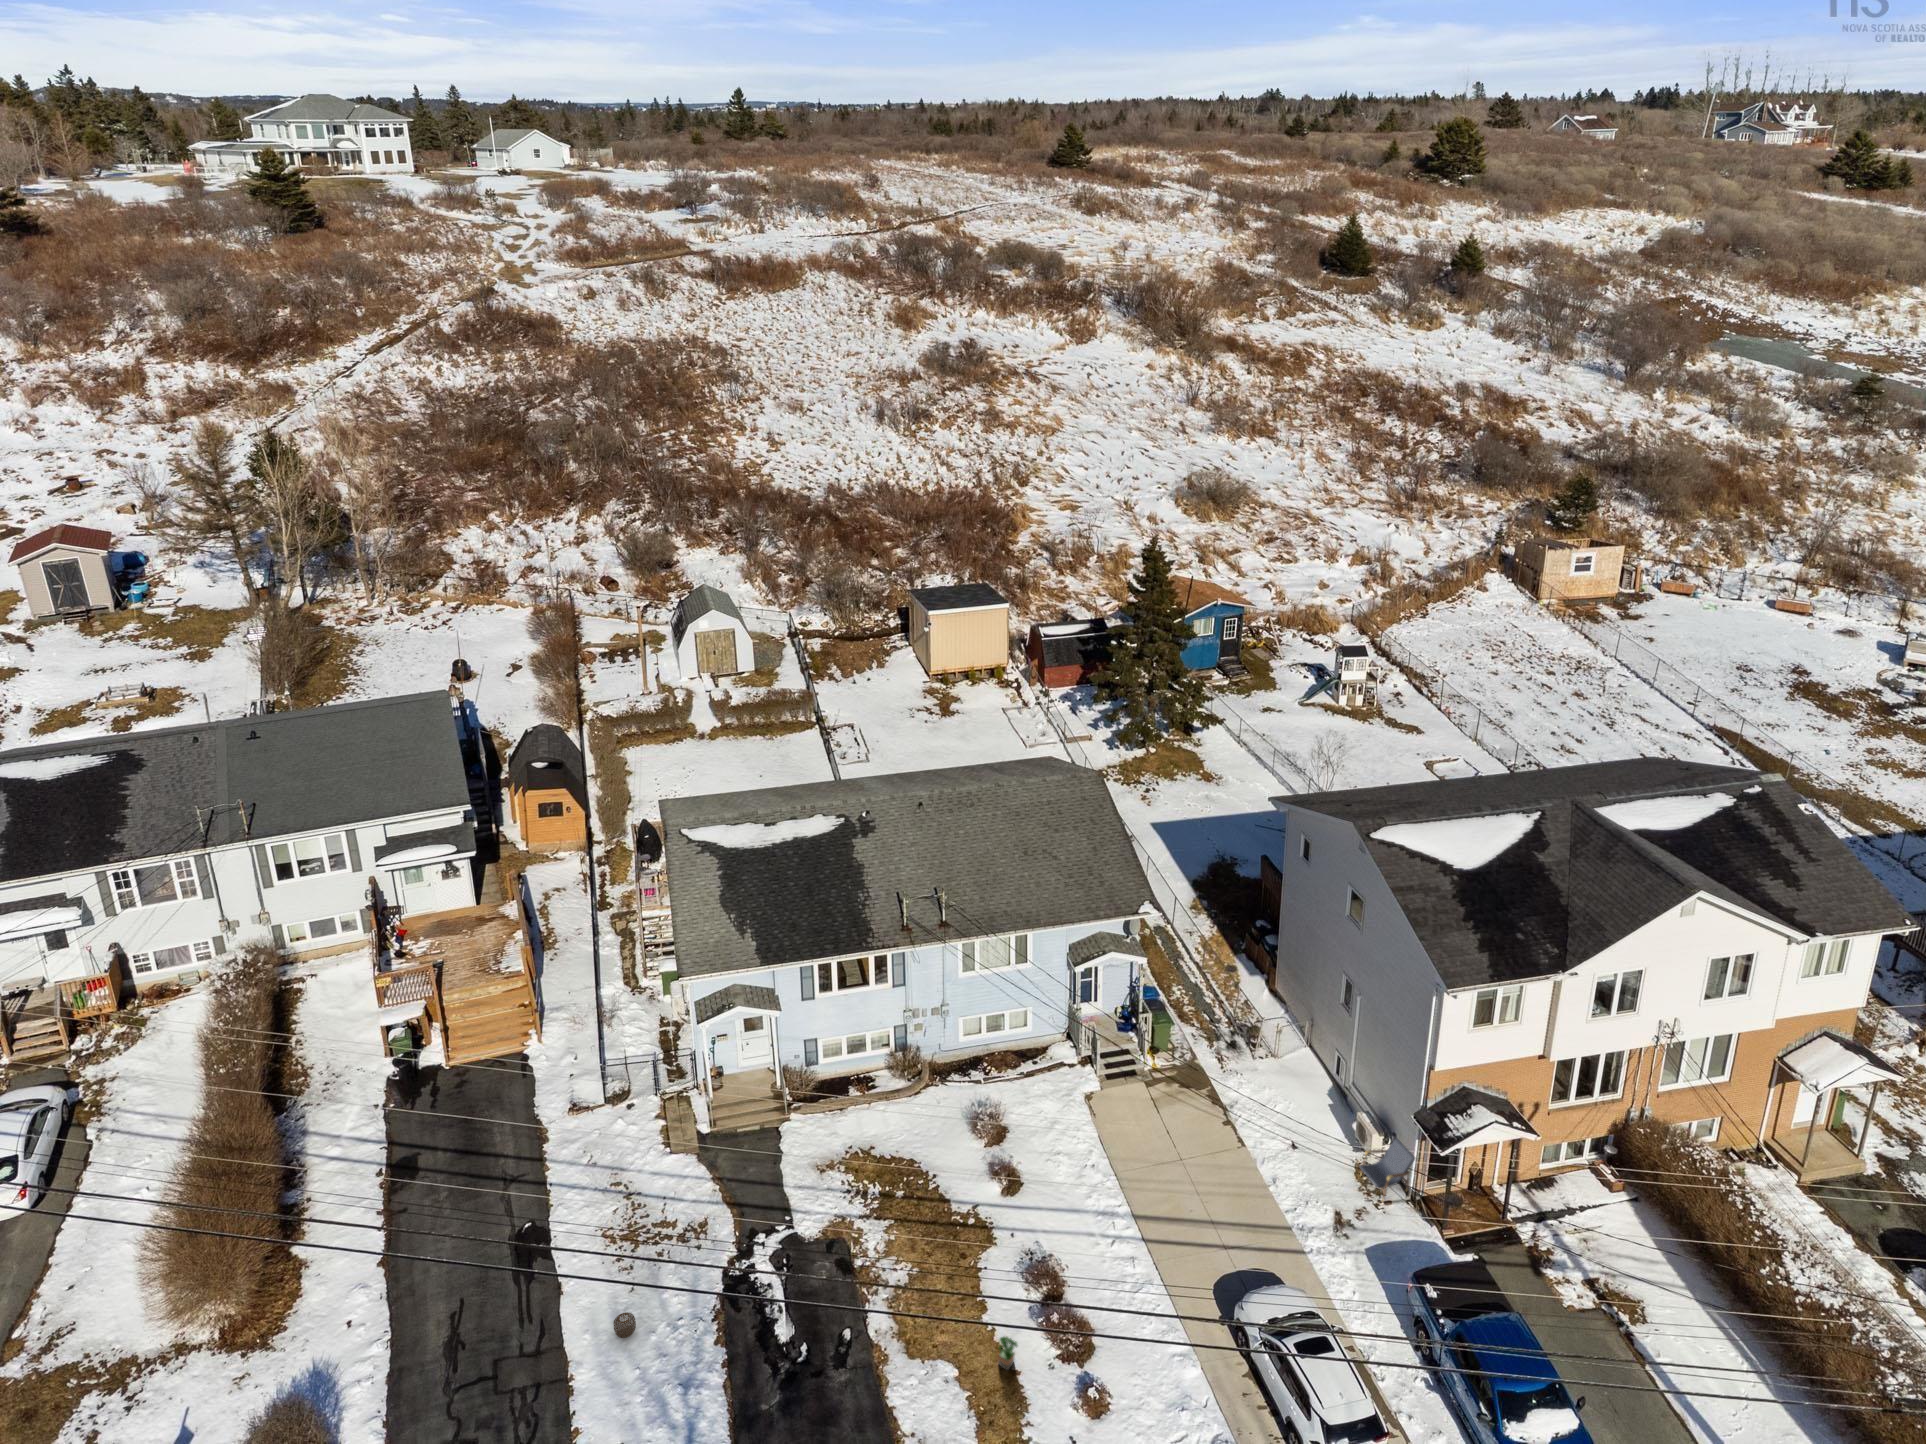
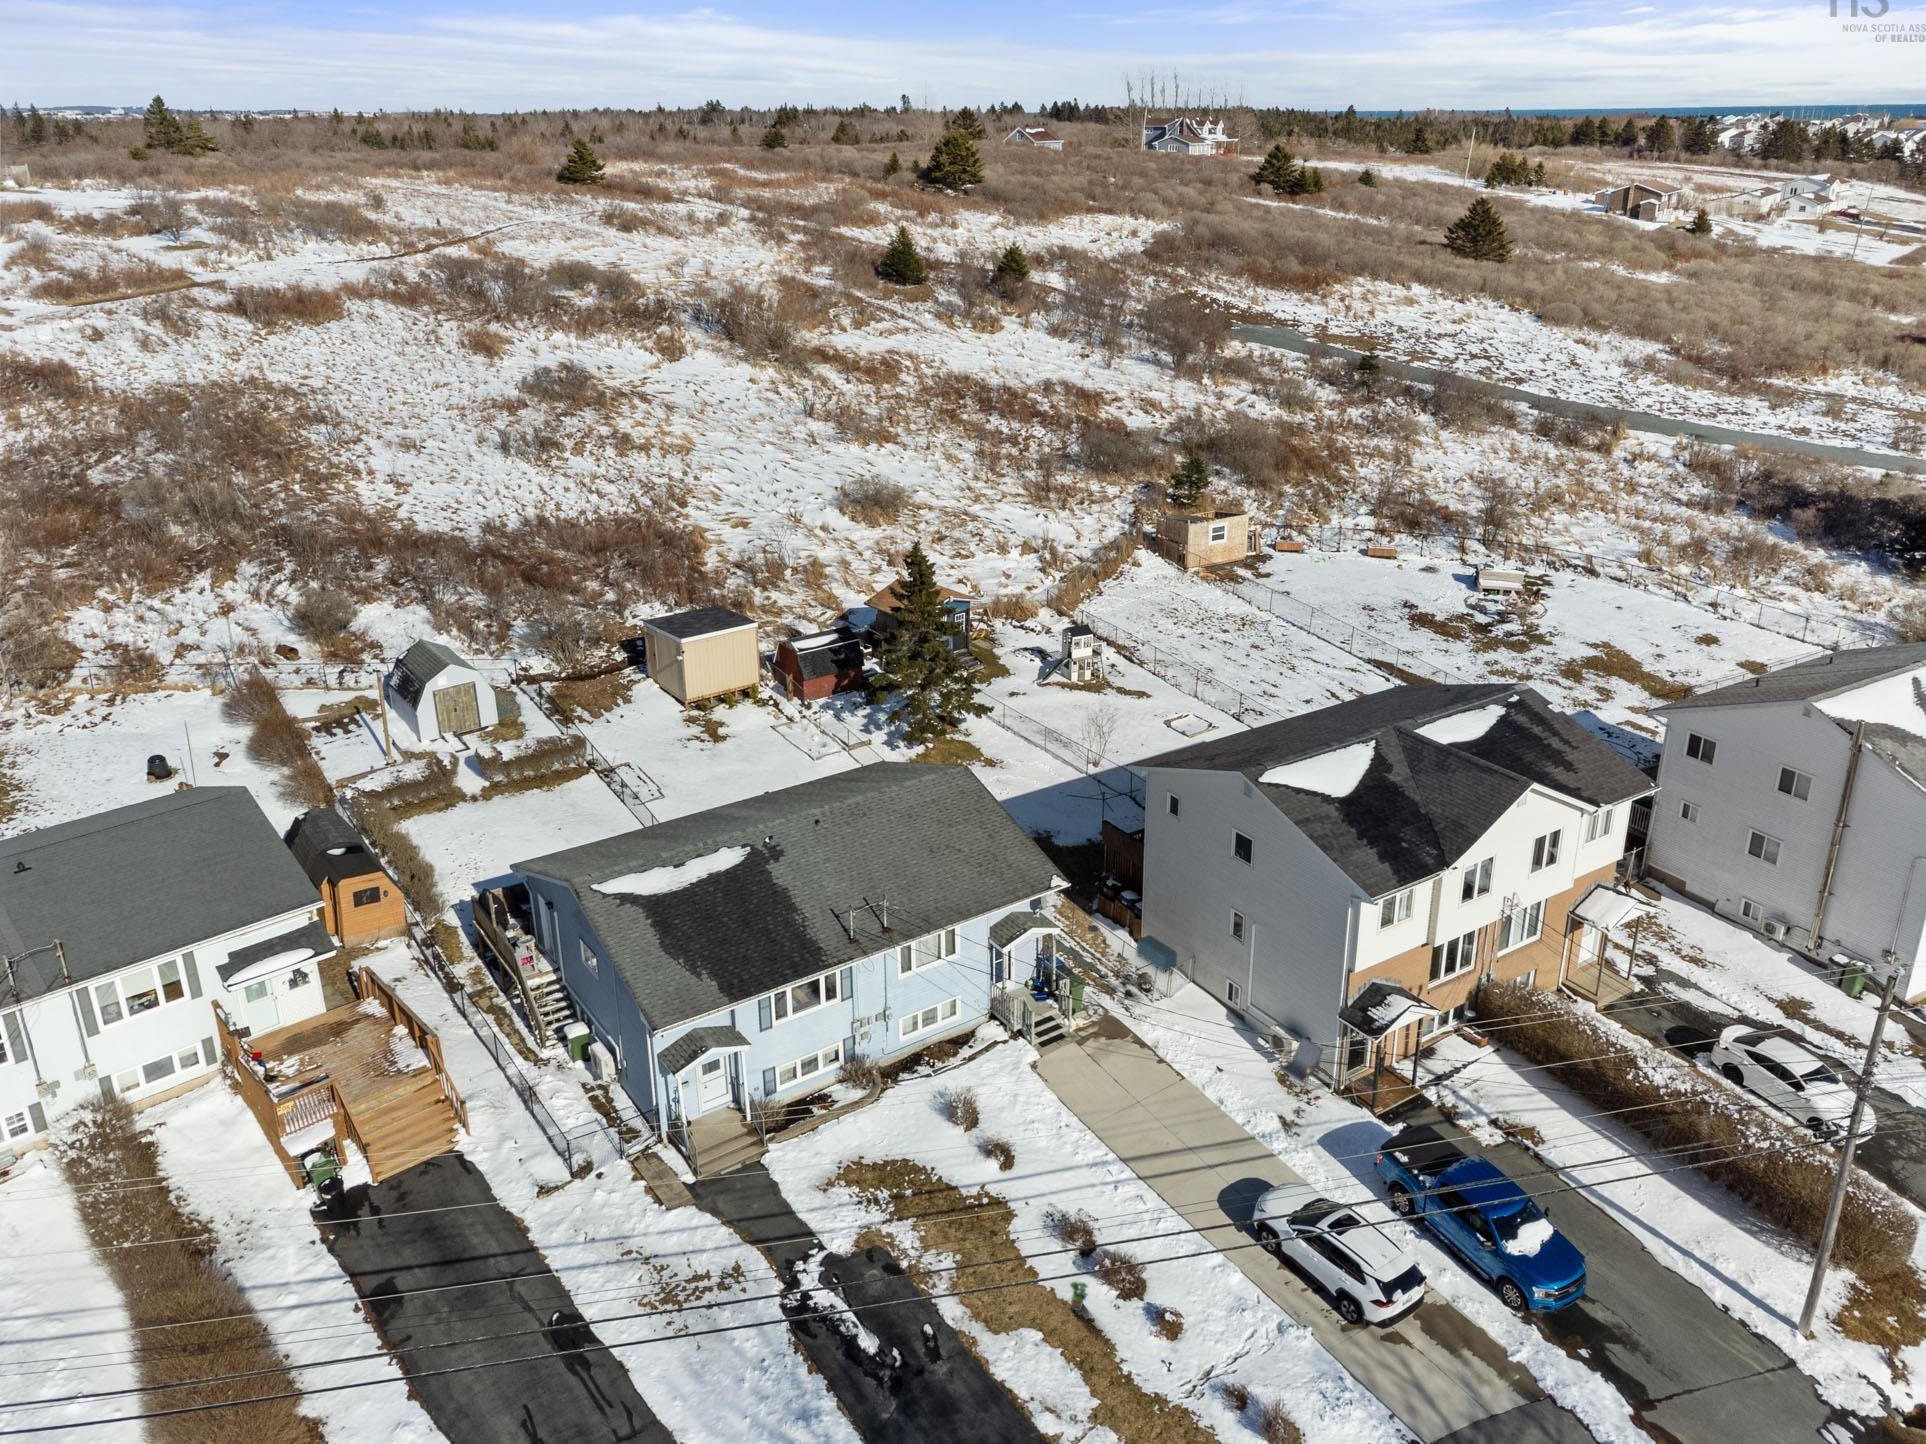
bench: none [1261,985,1301,1031] -> present [1136,935,1177,973]
woven basket: present [614,1312,636,1338] -> none [704,1369,726,1395]

